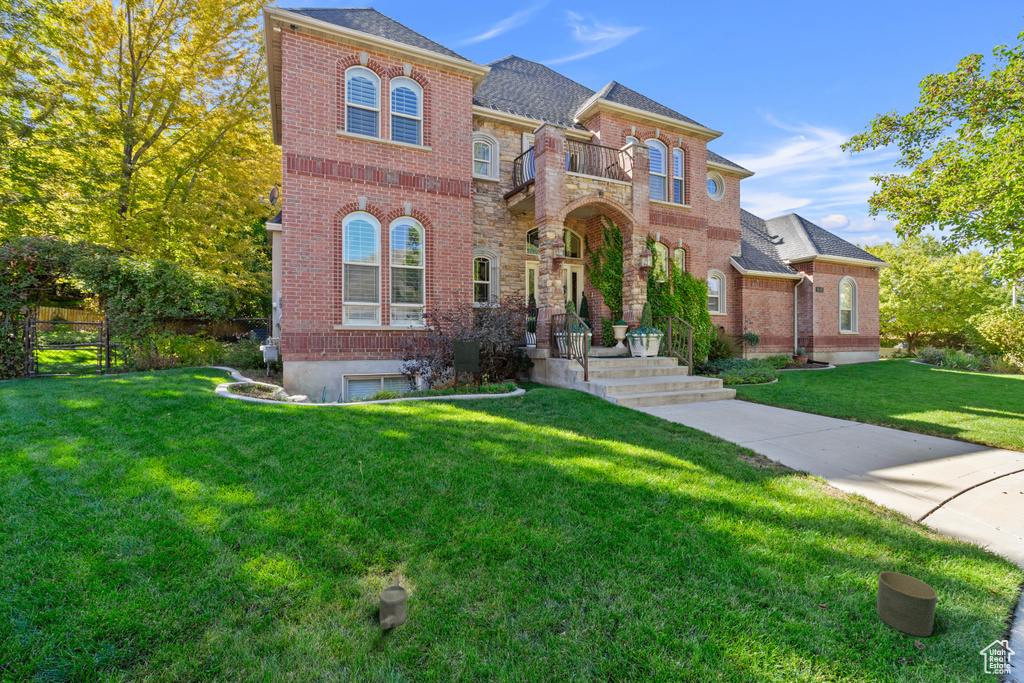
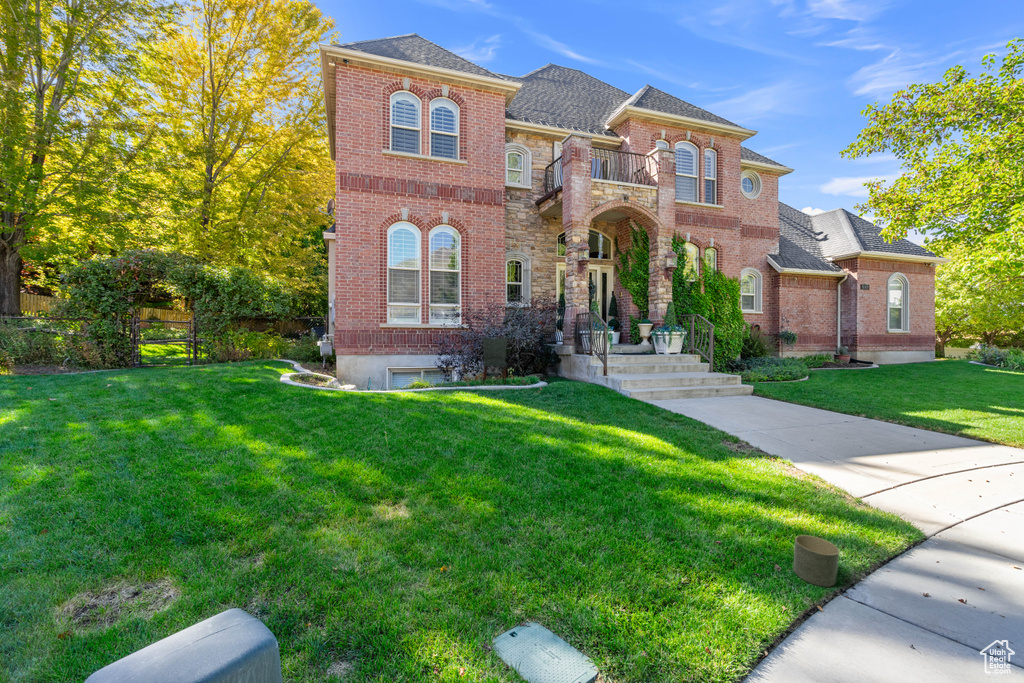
watering can: present [379,578,407,629] -> none [388,518,411,552]

